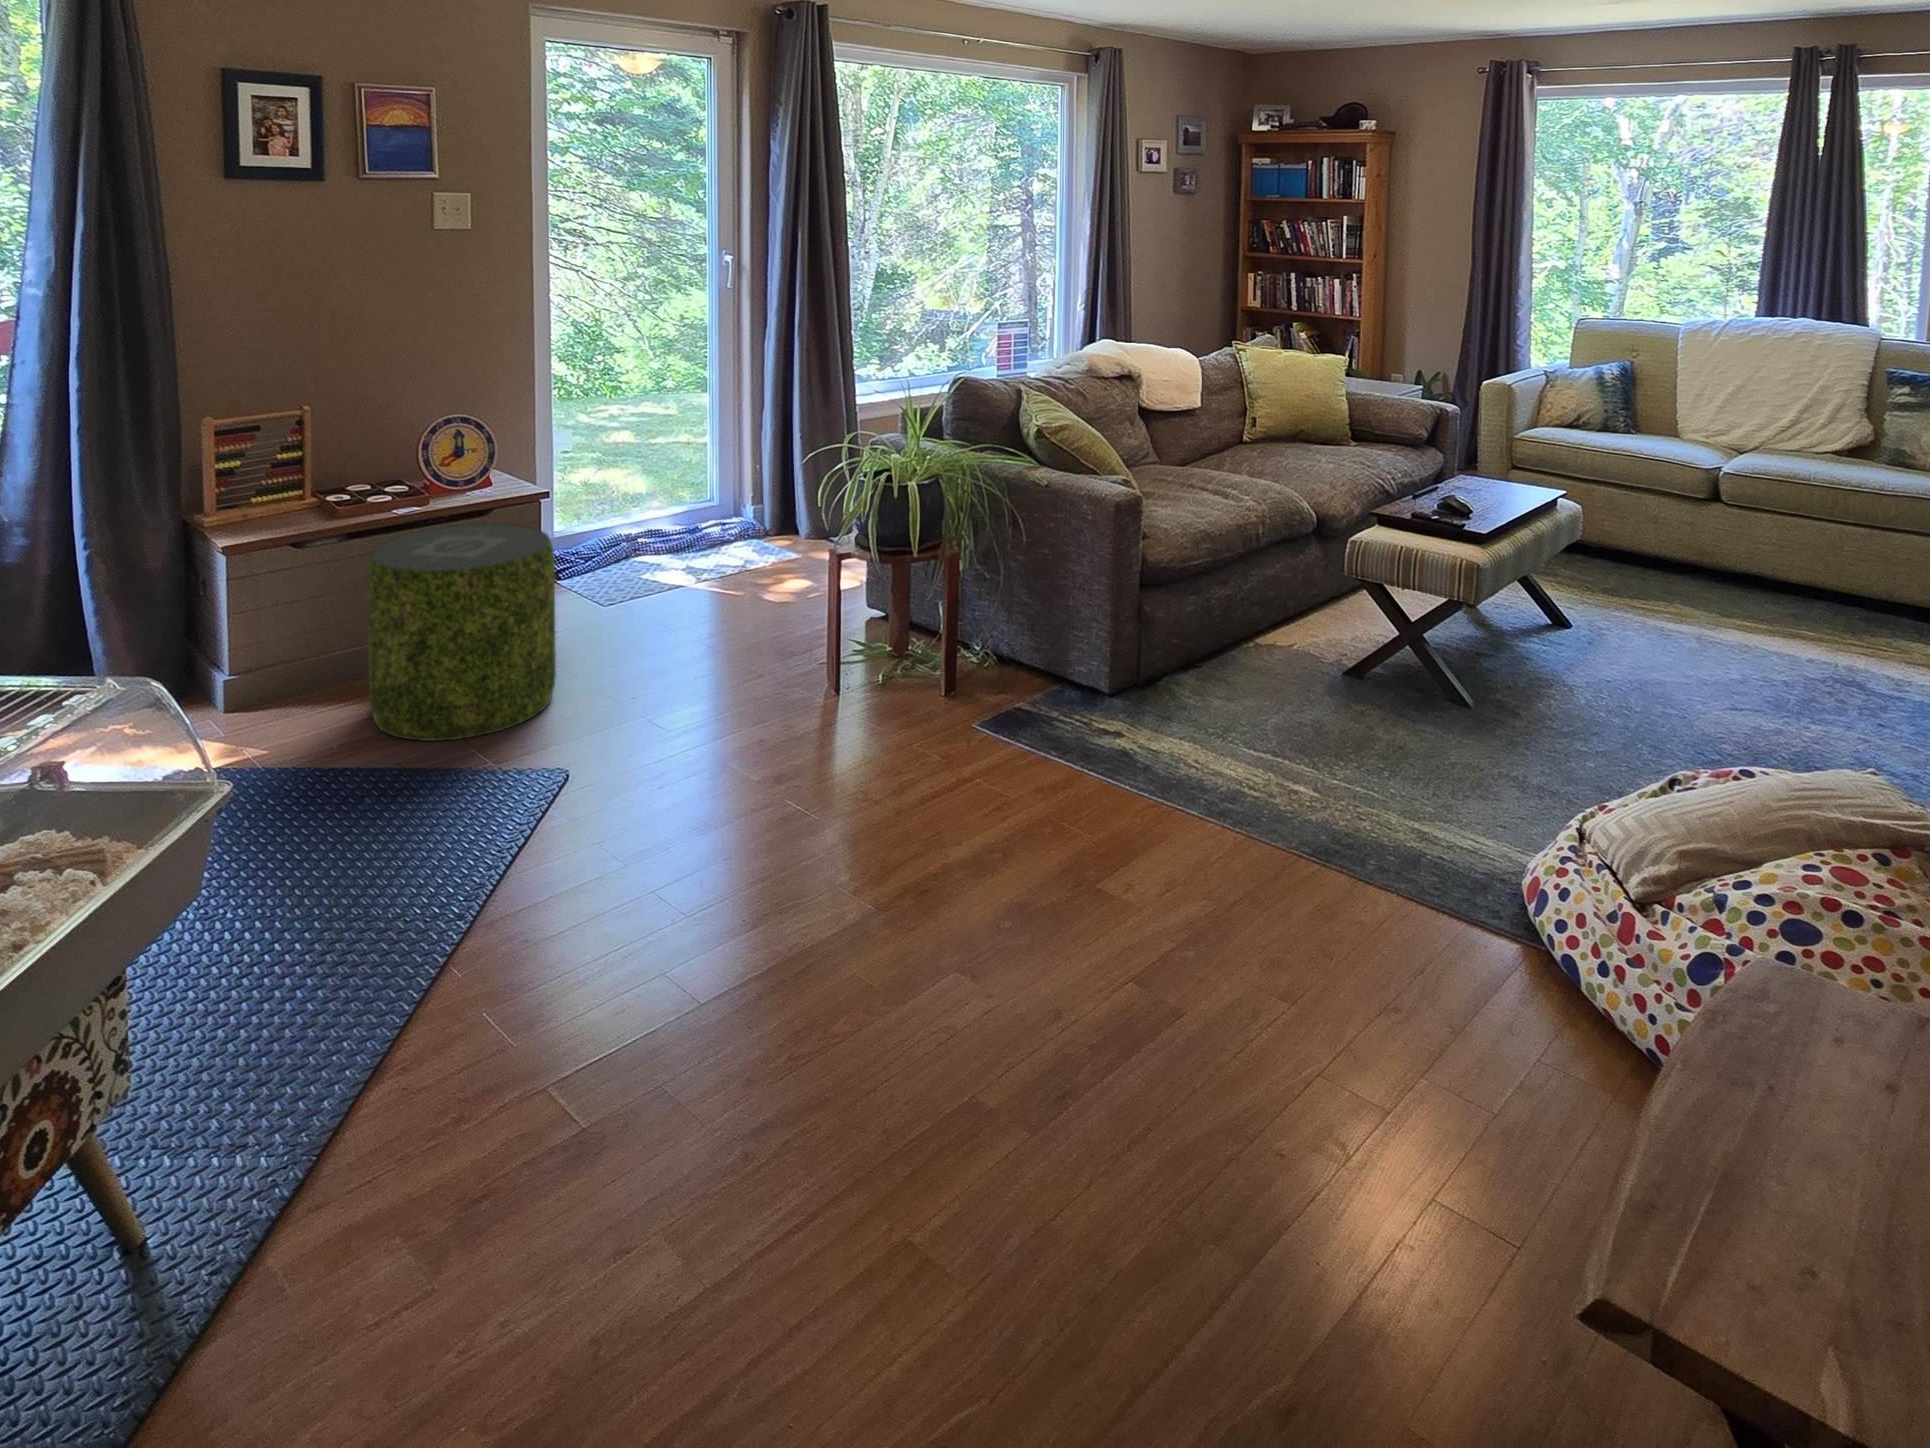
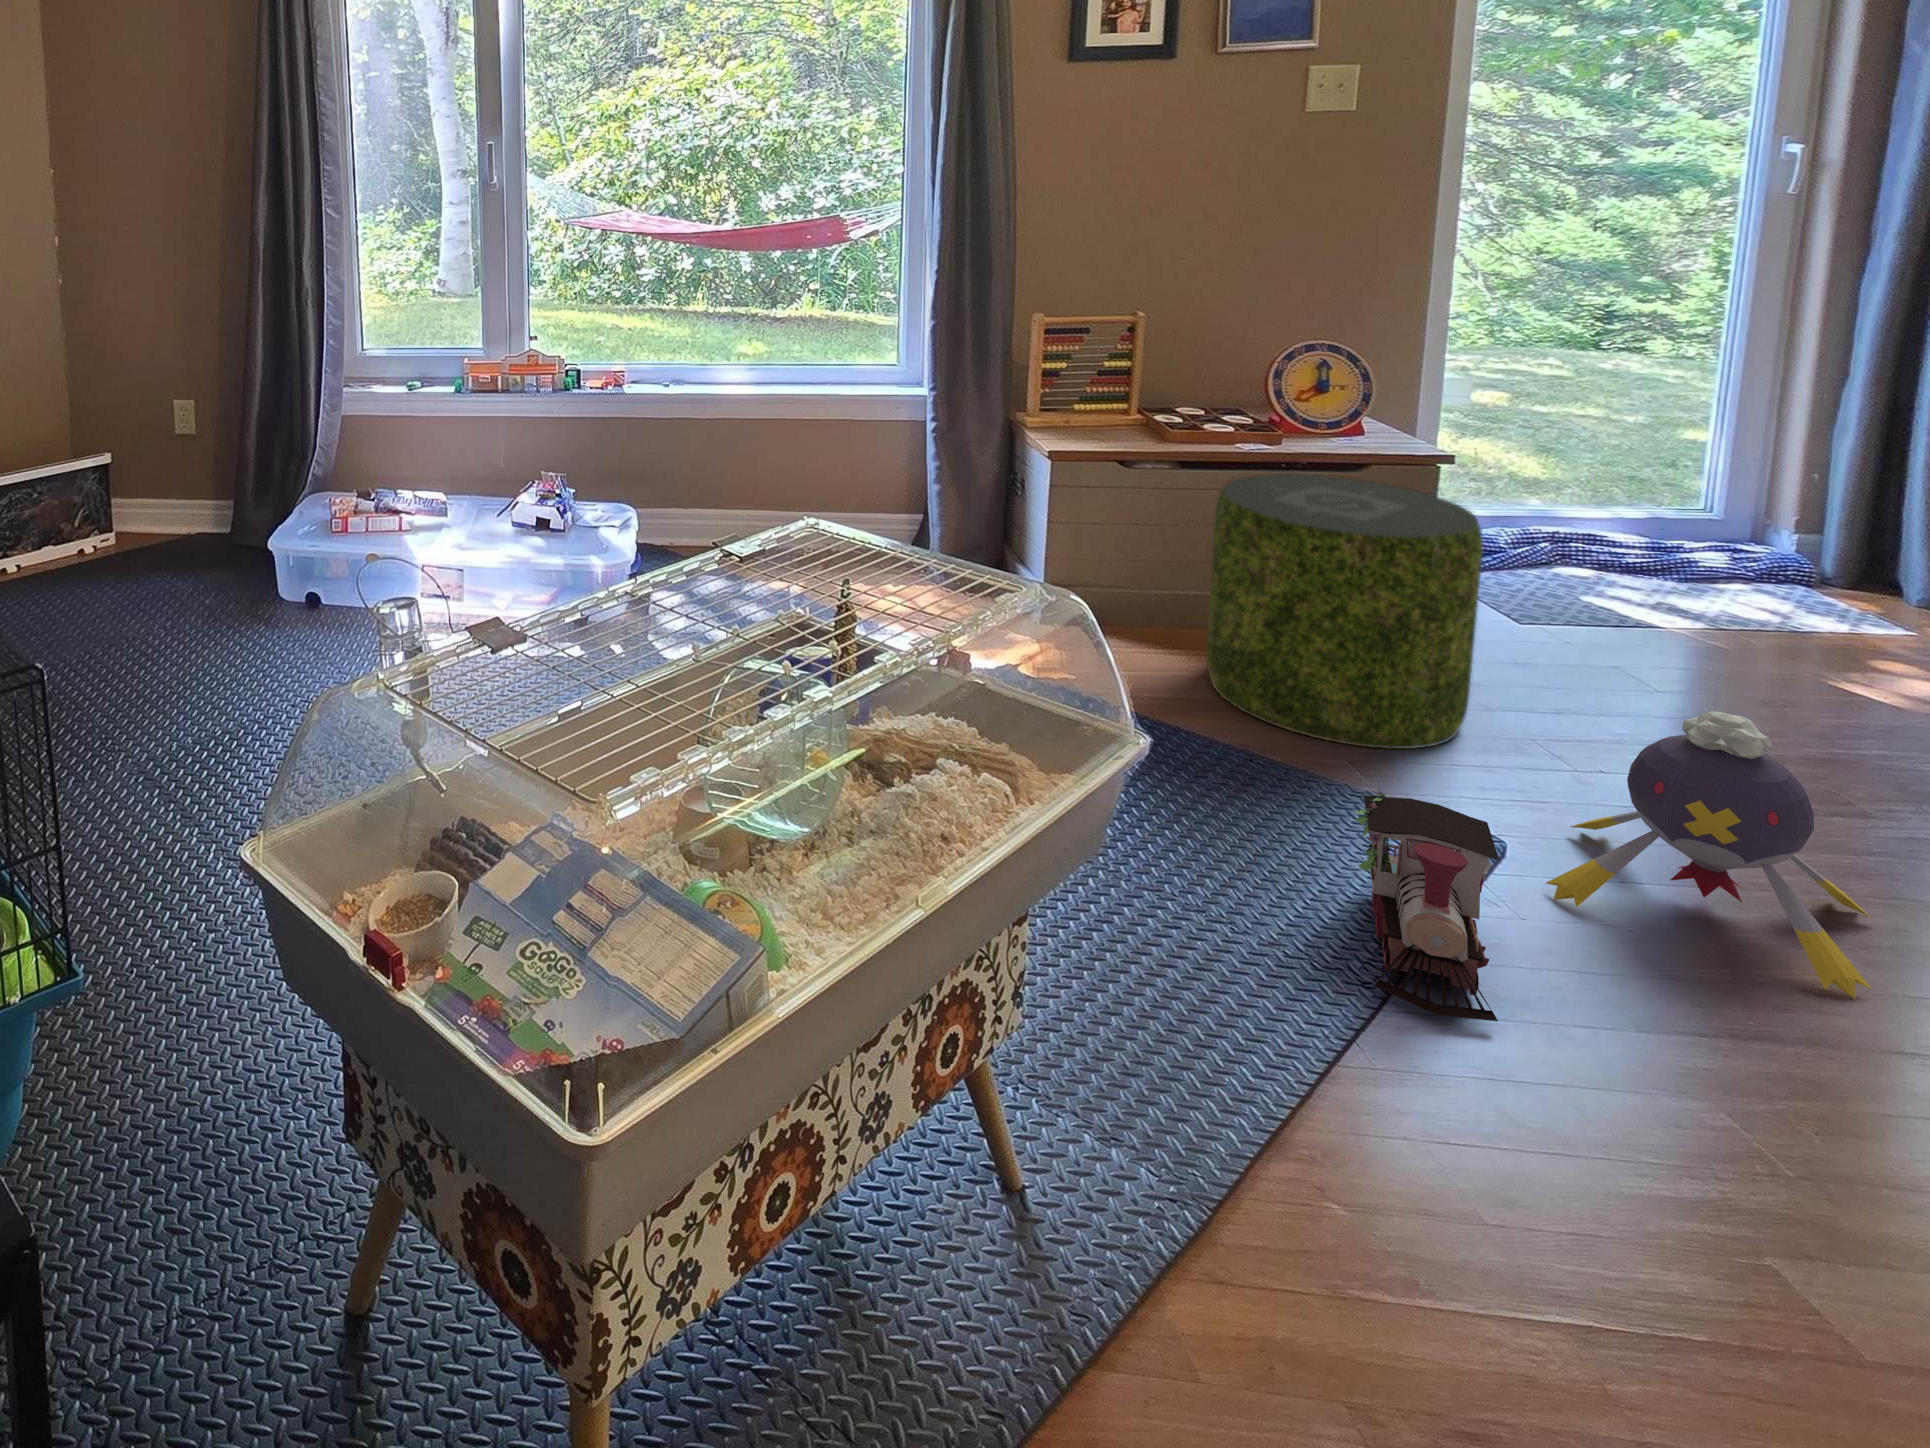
plush toy: none [586,637,750,801] -> present [1546,711,1871,999]
toy train: none [455,760,544,917] -> present [1355,791,1499,1021]

